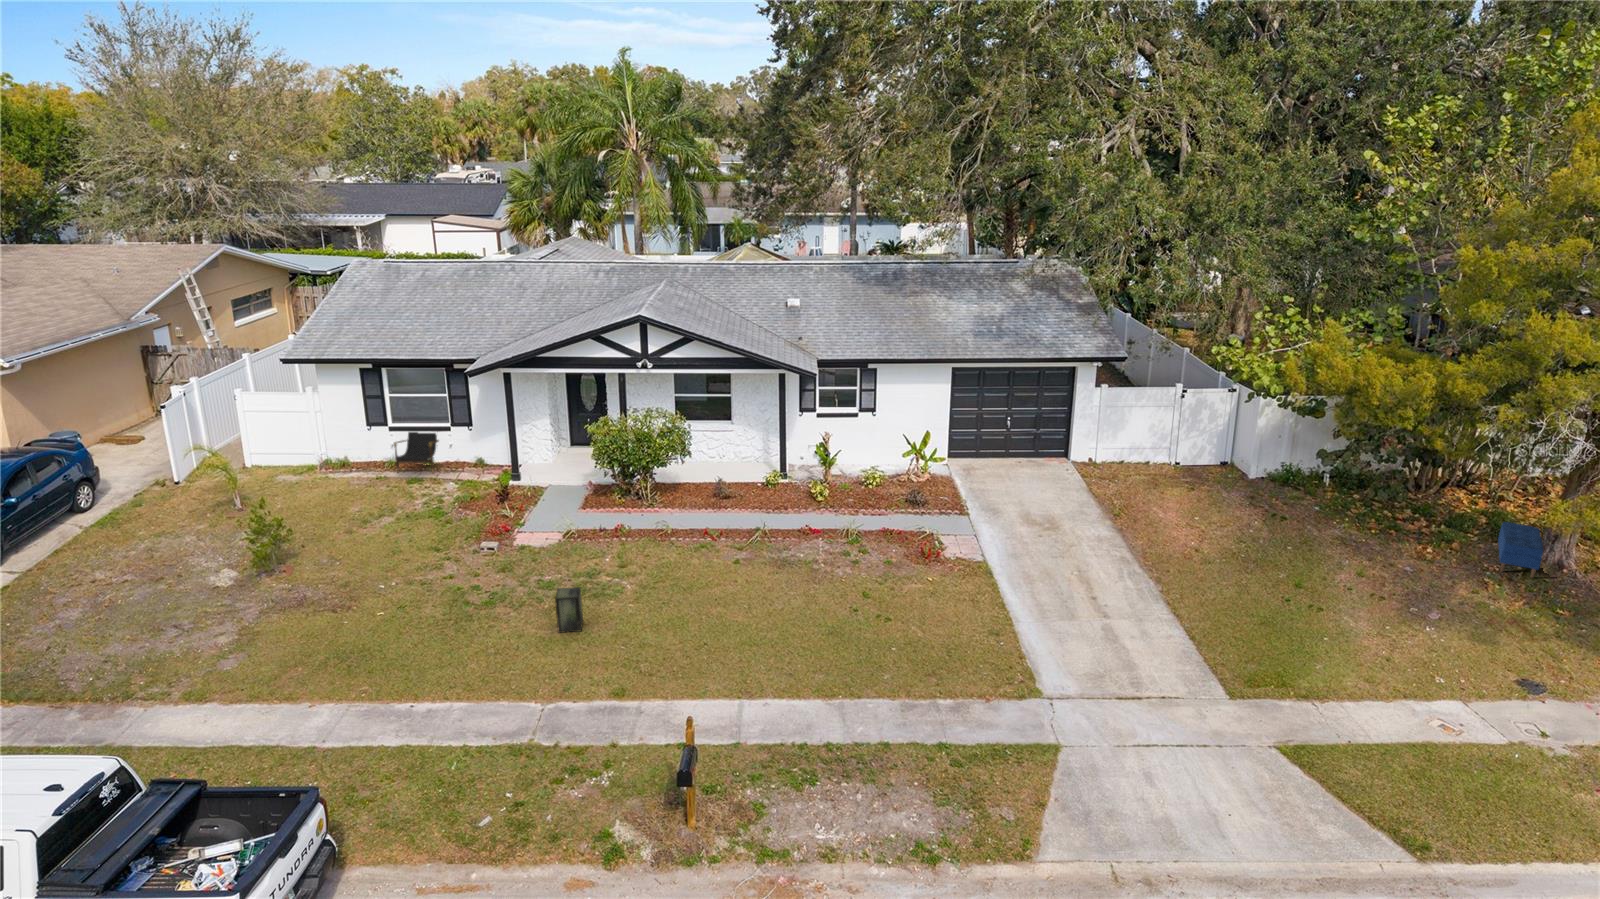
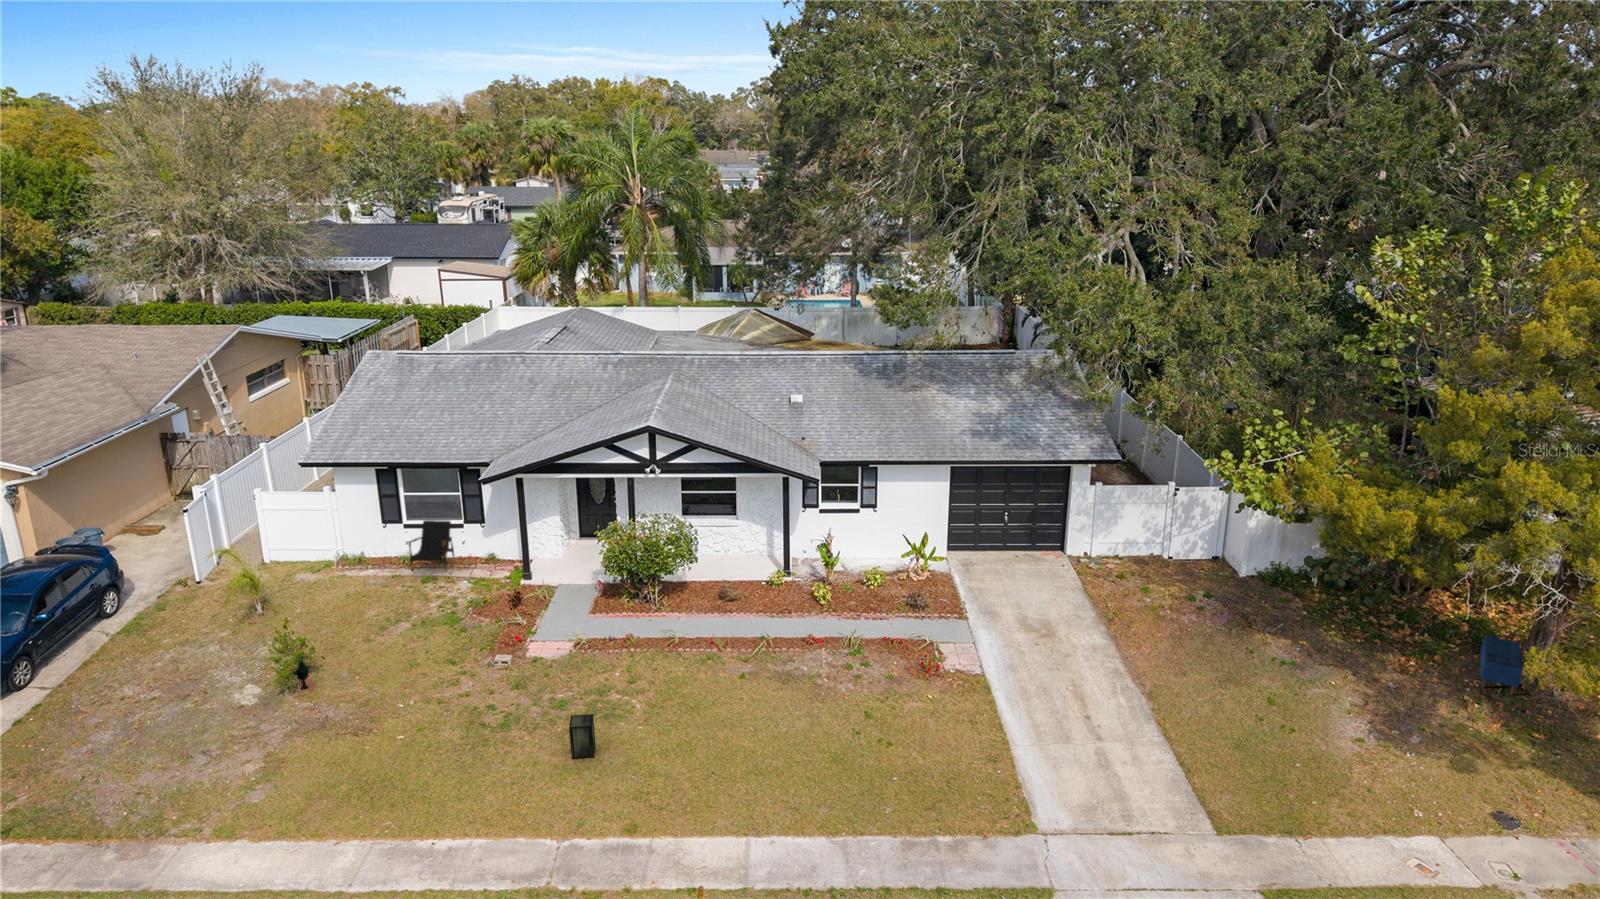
decorative plant: none [268,539,288,573] -> present [293,659,310,689]

